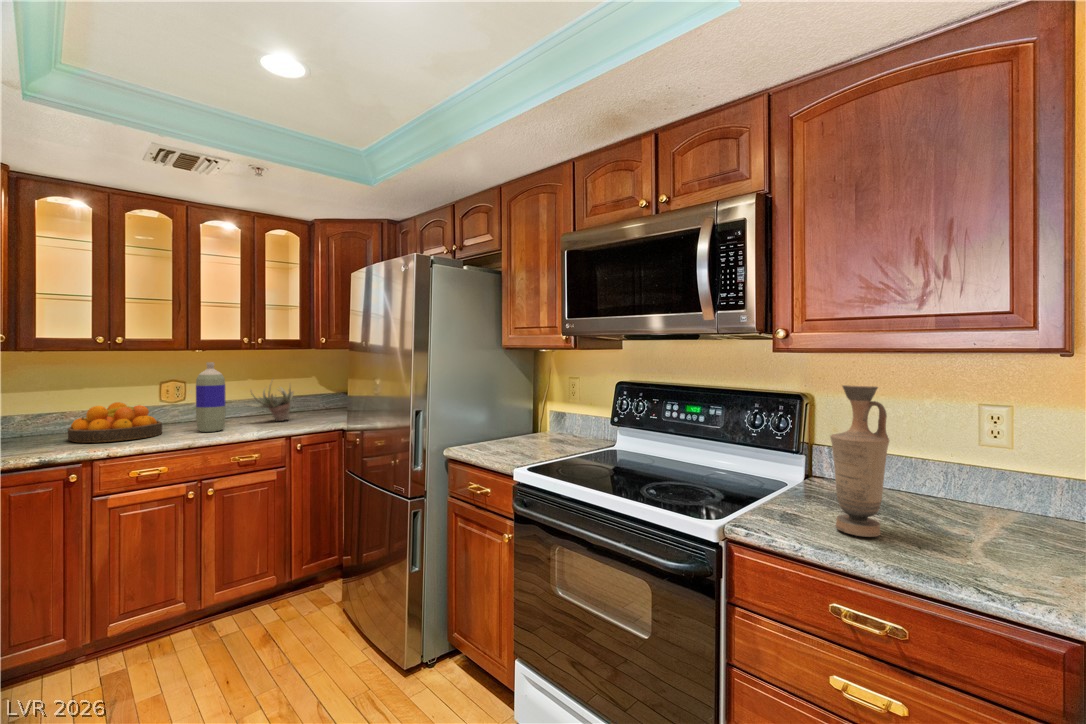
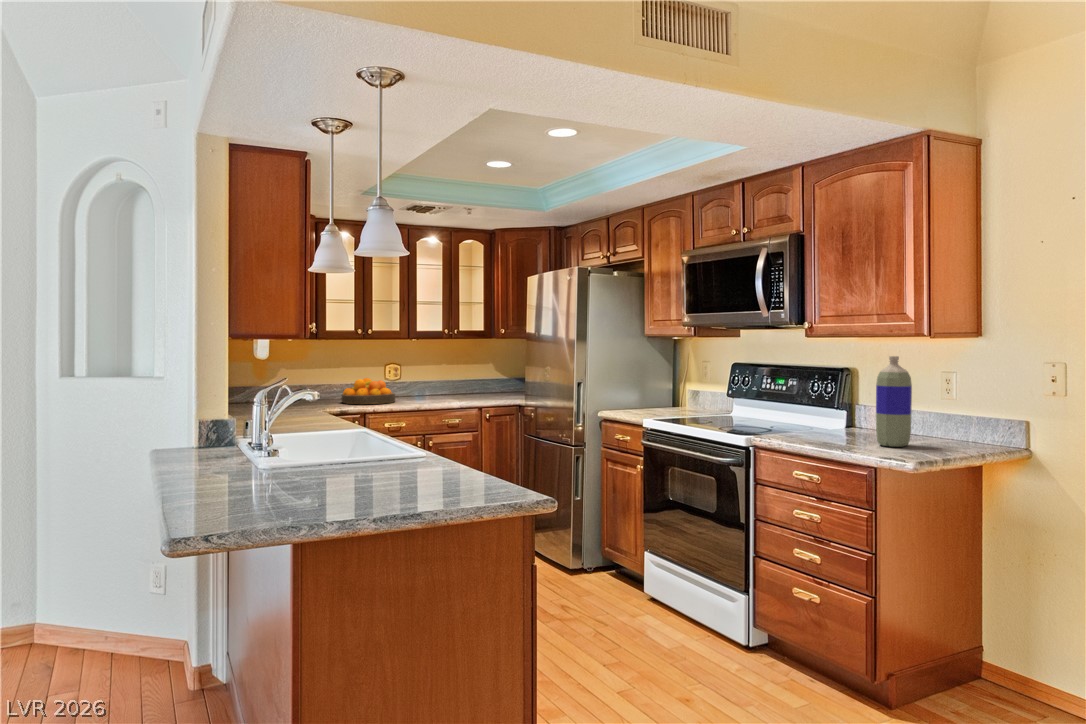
bottle: present [196,362,226,432] -> present [876,356,912,447]
succulent plant: present [246,380,293,421] -> none [446,362,480,397]
vase: present [830,385,889,537] -> none [814,357,845,444]

